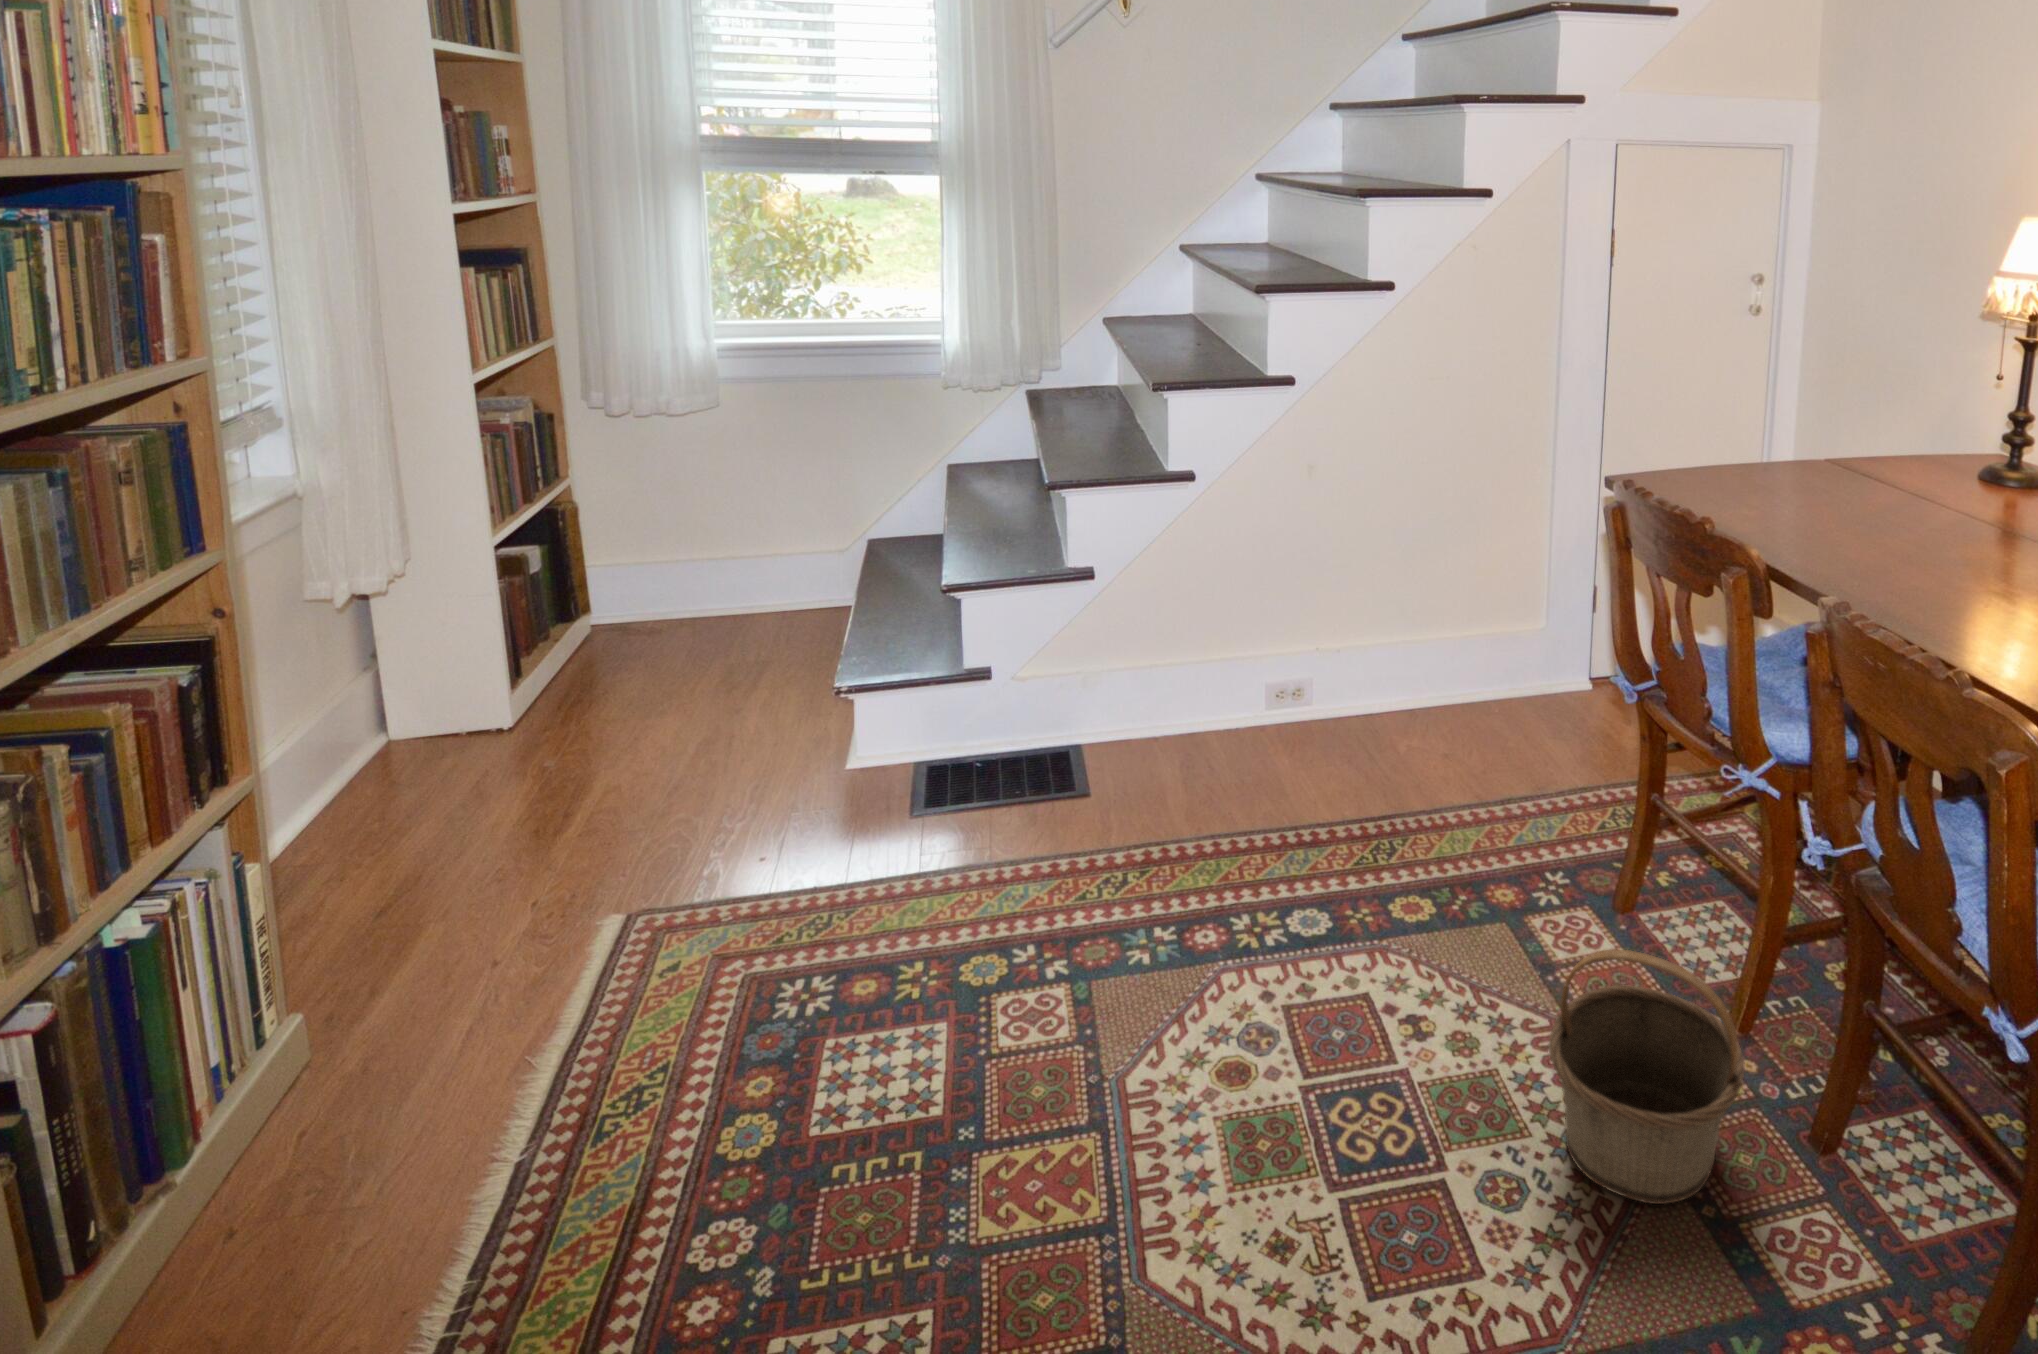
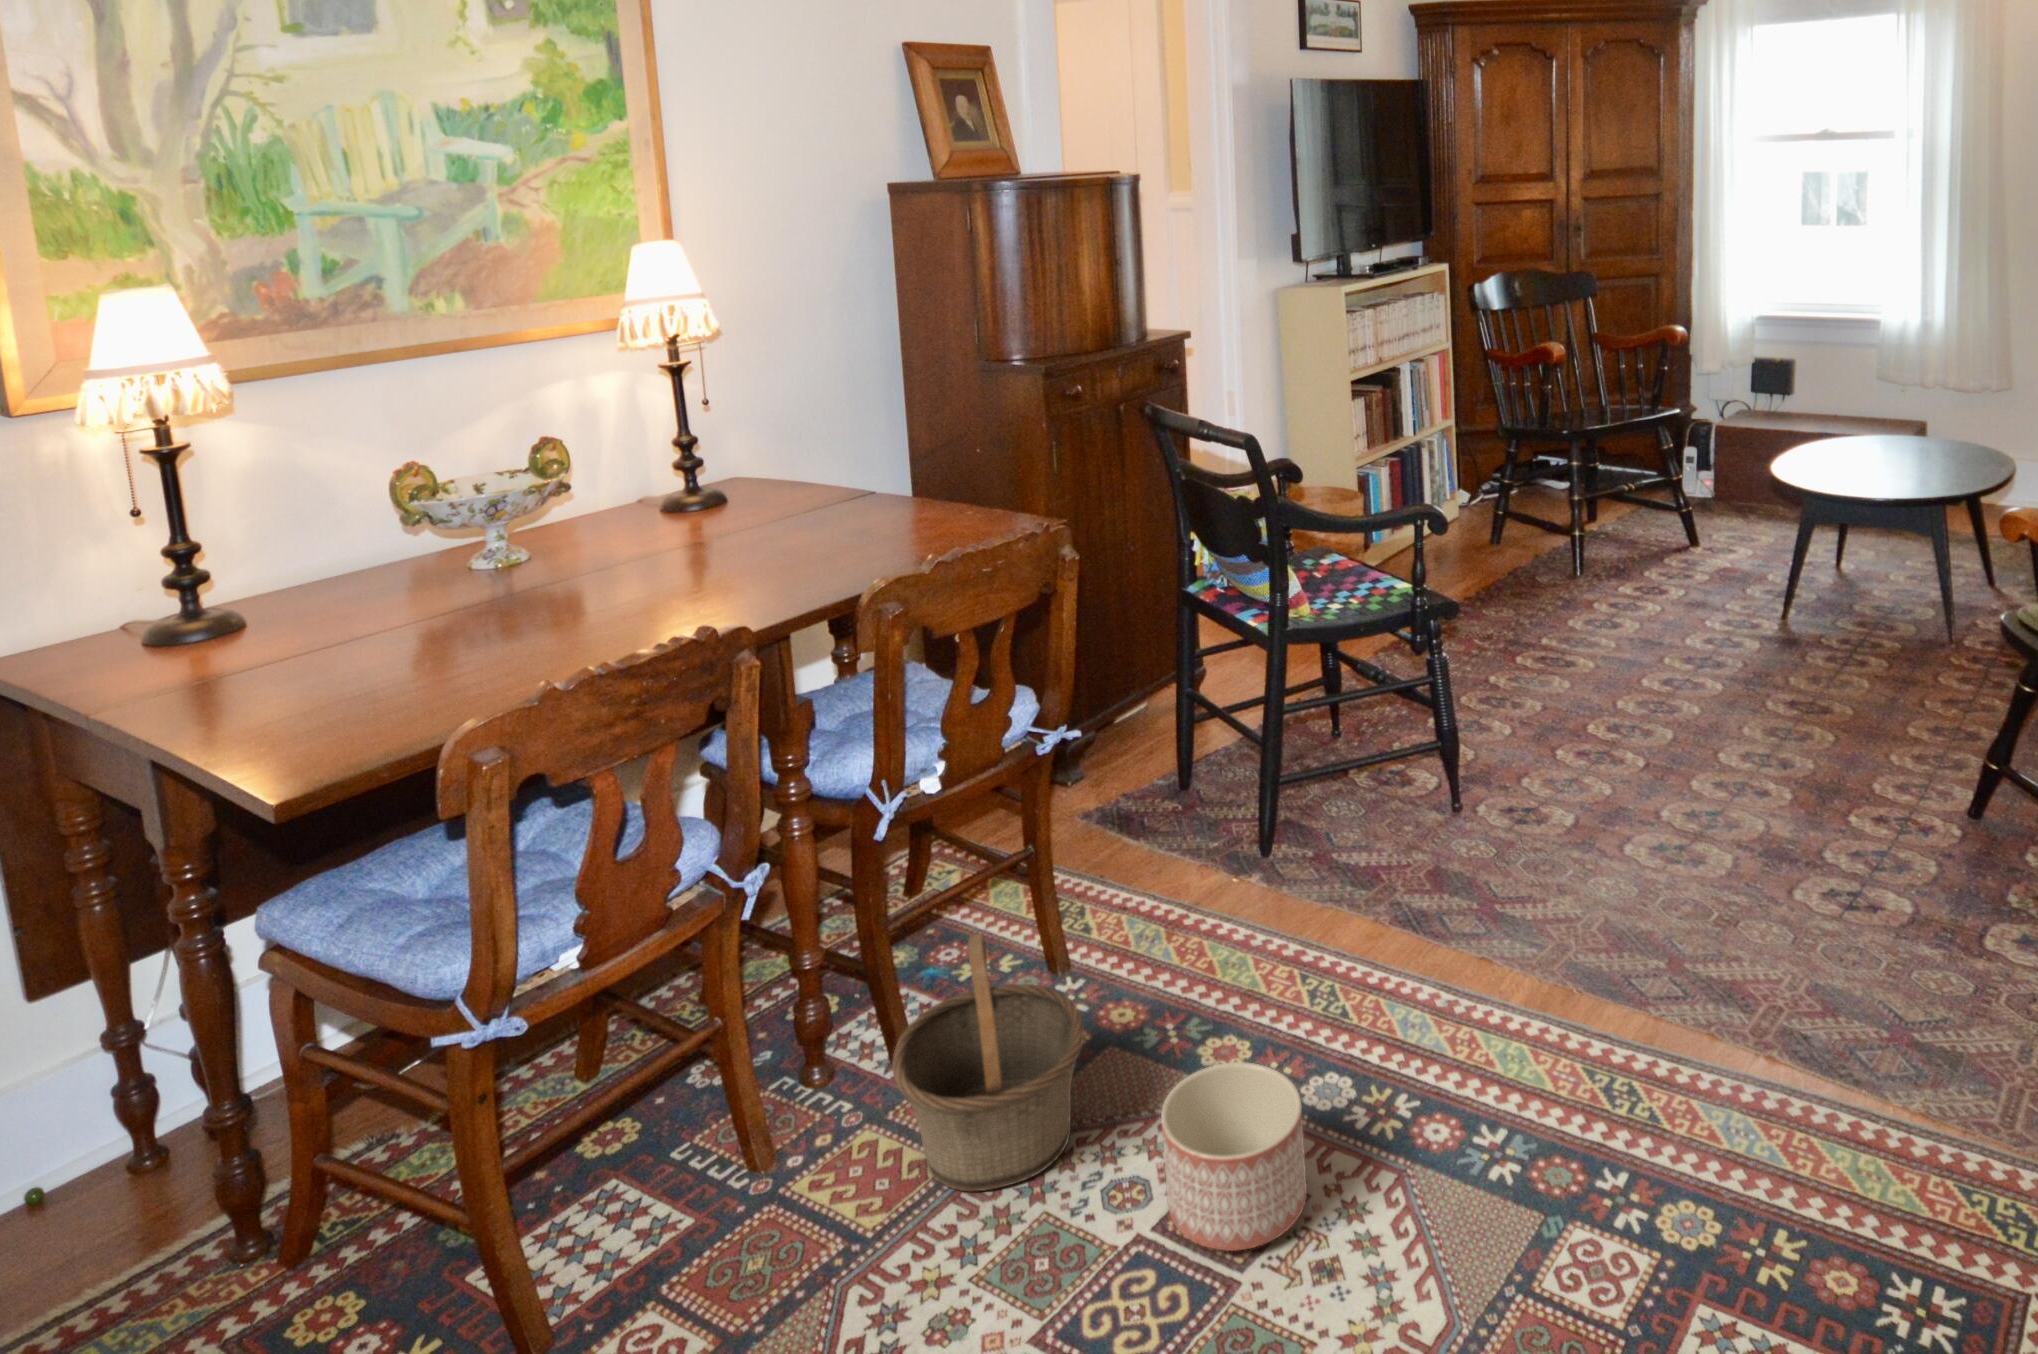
planter: none [1329,1089,1474,1290] -> present [1161,1062,1307,1251]

